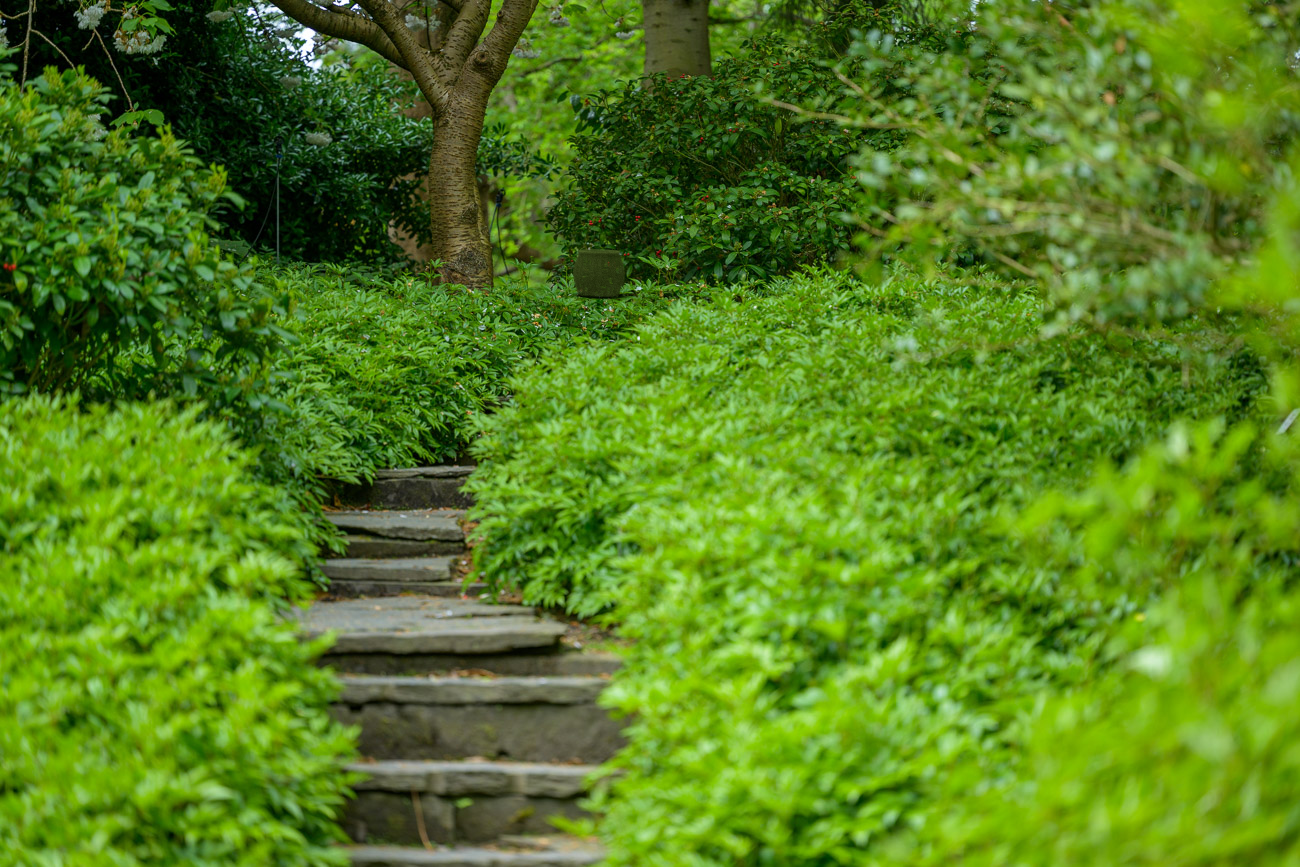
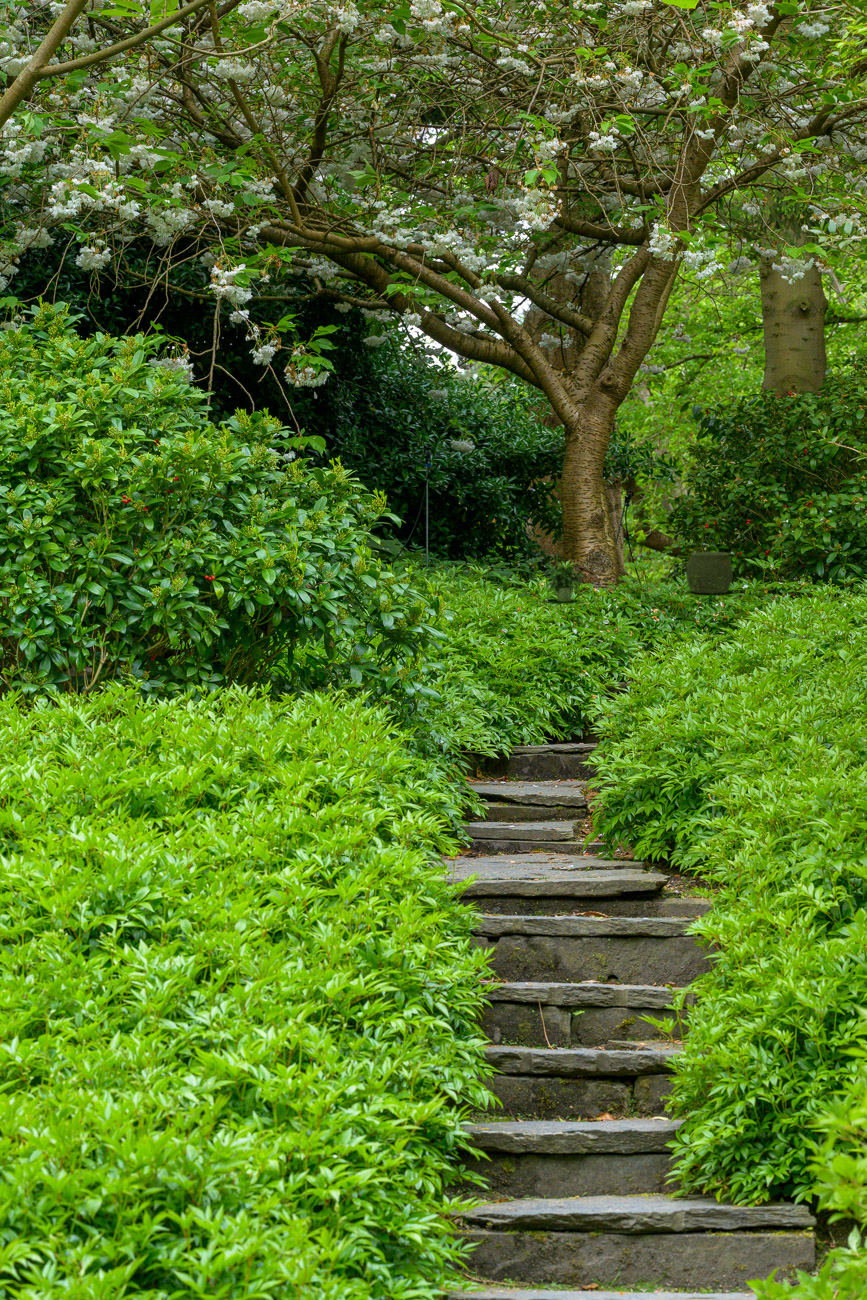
potted plant: none [407,258,457,303] -> present [547,565,583,601]

